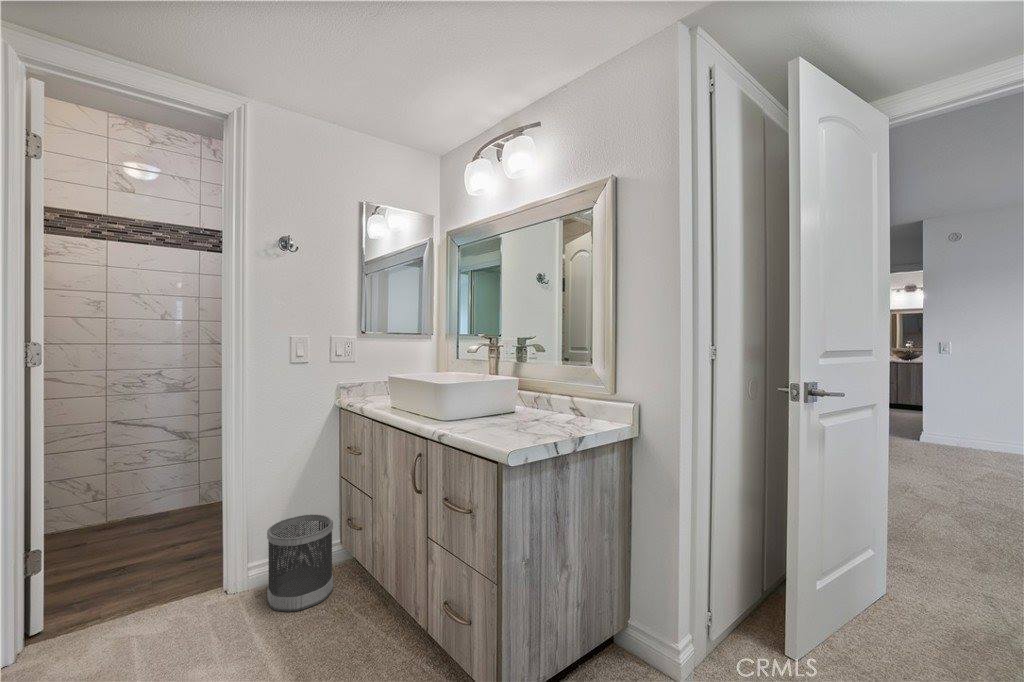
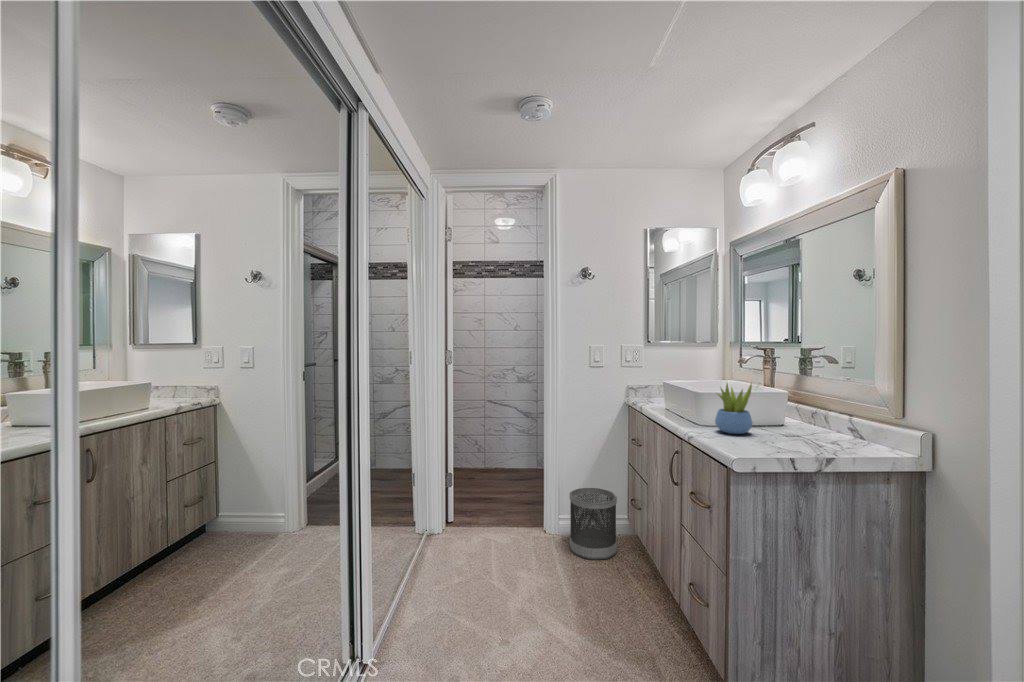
succulent plant: none [463,368,499,425] -> present [715,383,752,434]

